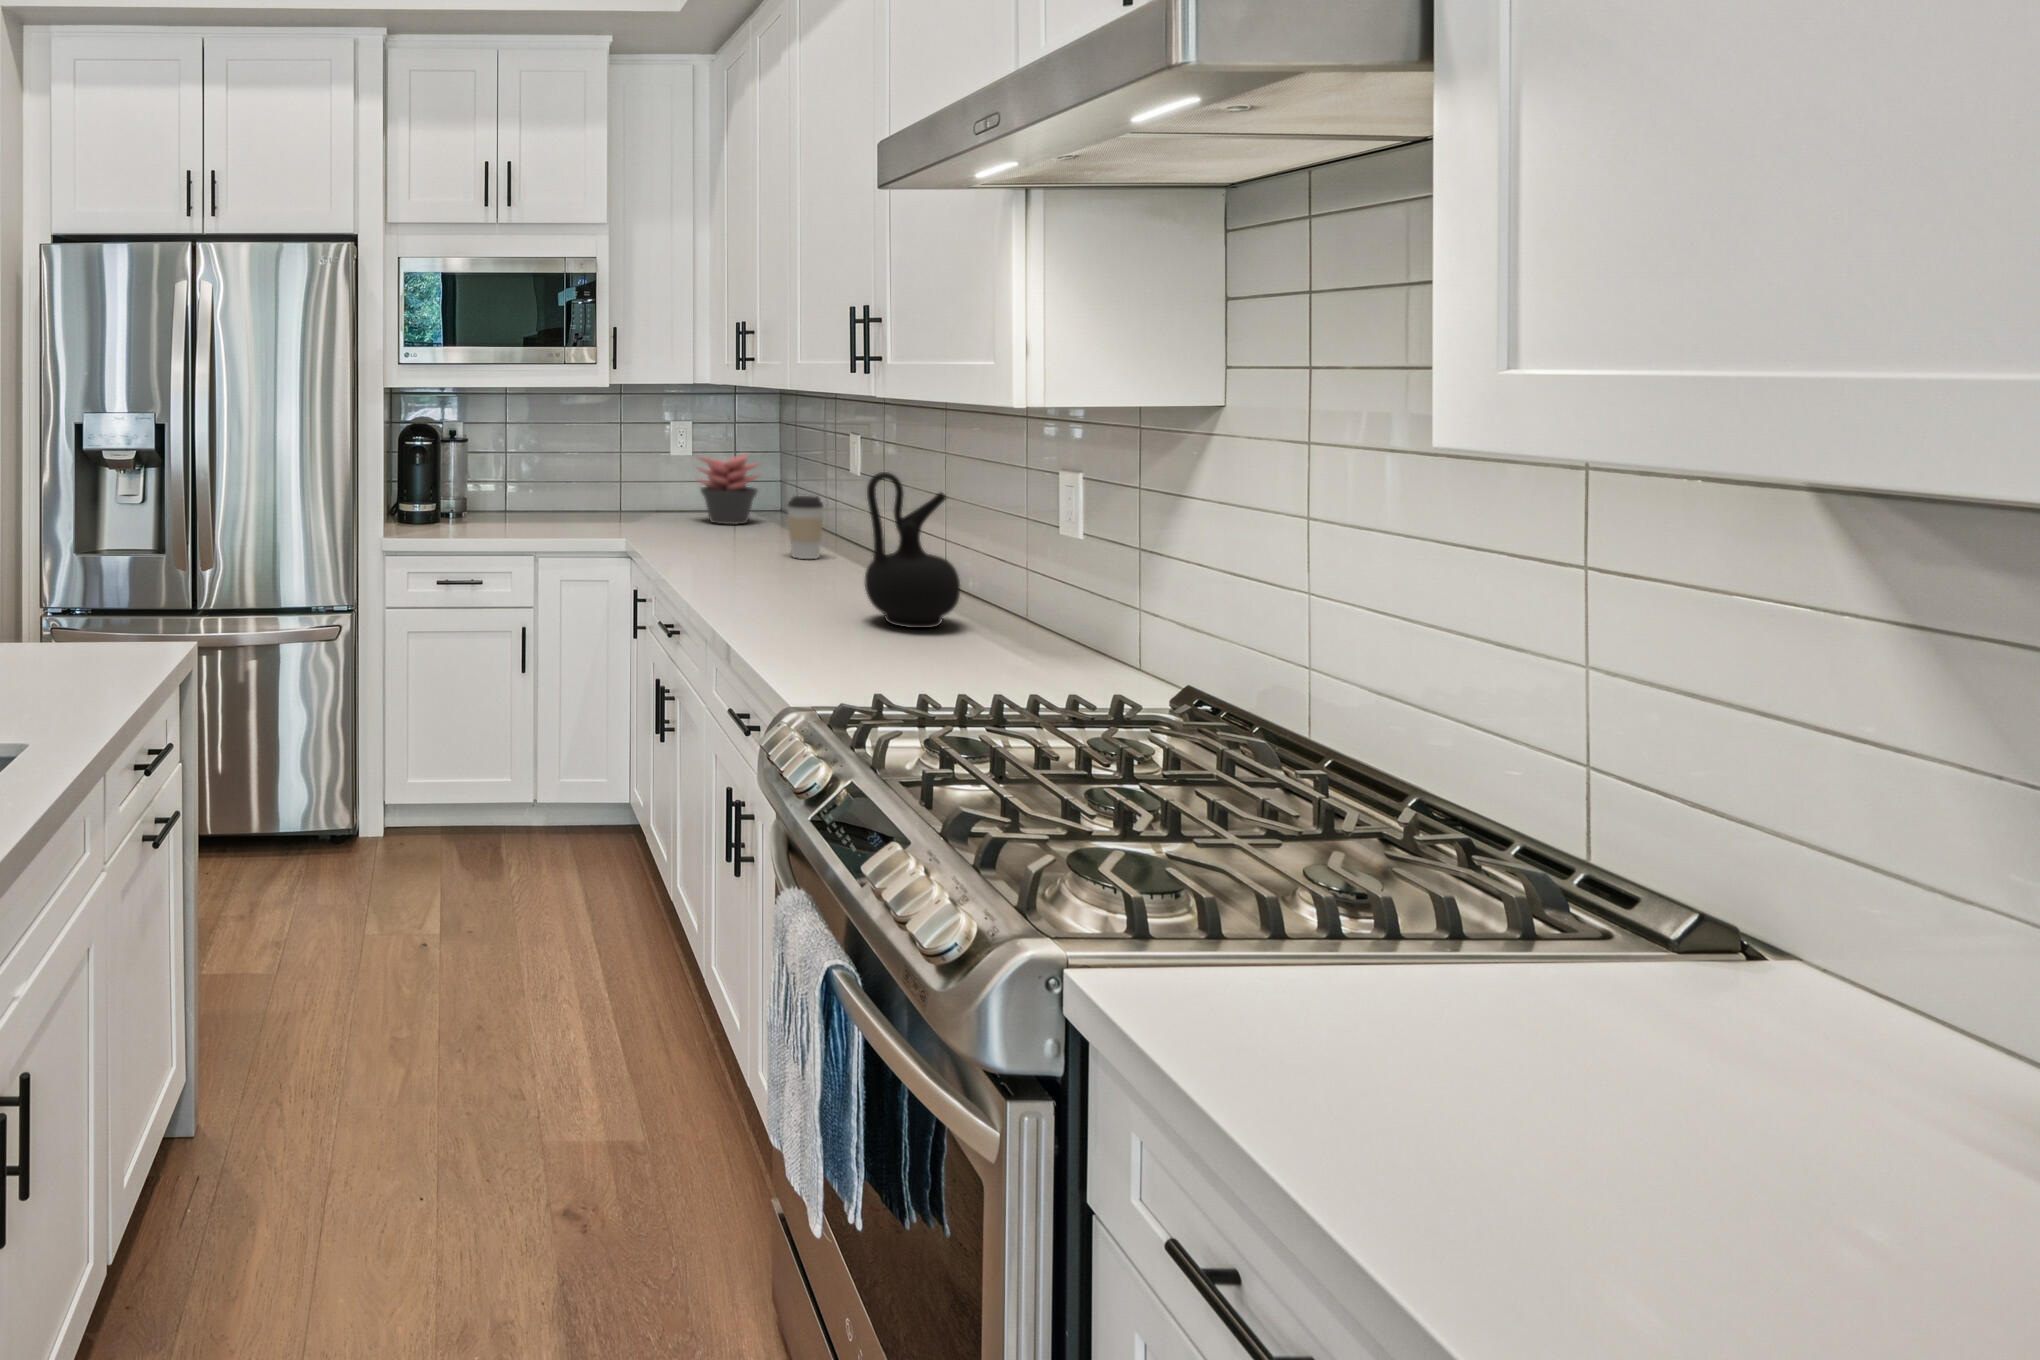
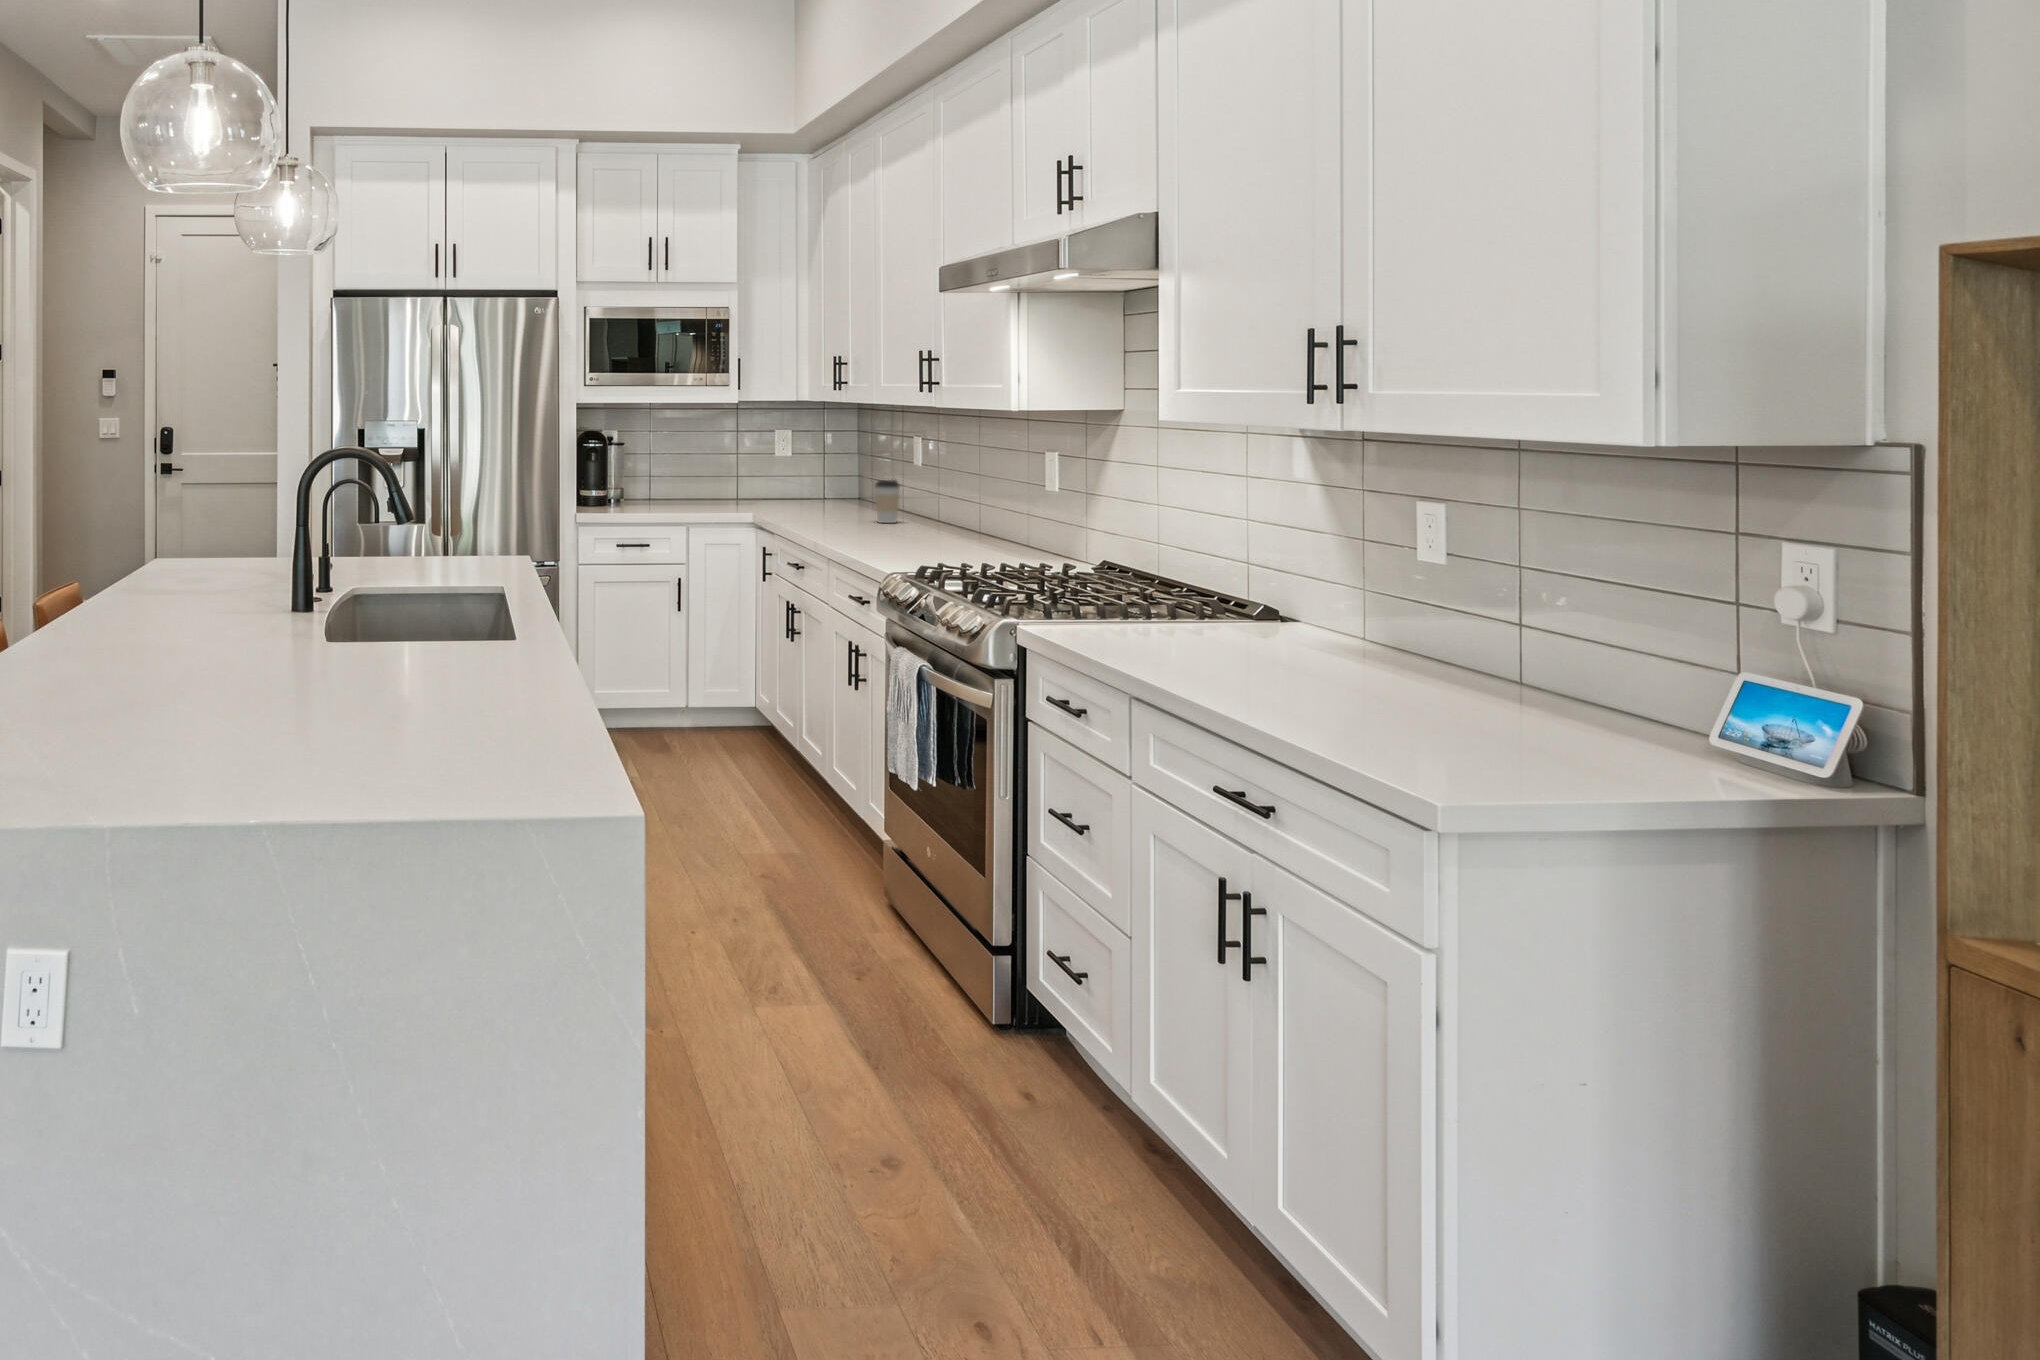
succulent plant: present [697,454,759,525] -> none [800,455,852,508]
ceramic jug: present [864,472,960,628] -> none [929,453,987,548]

